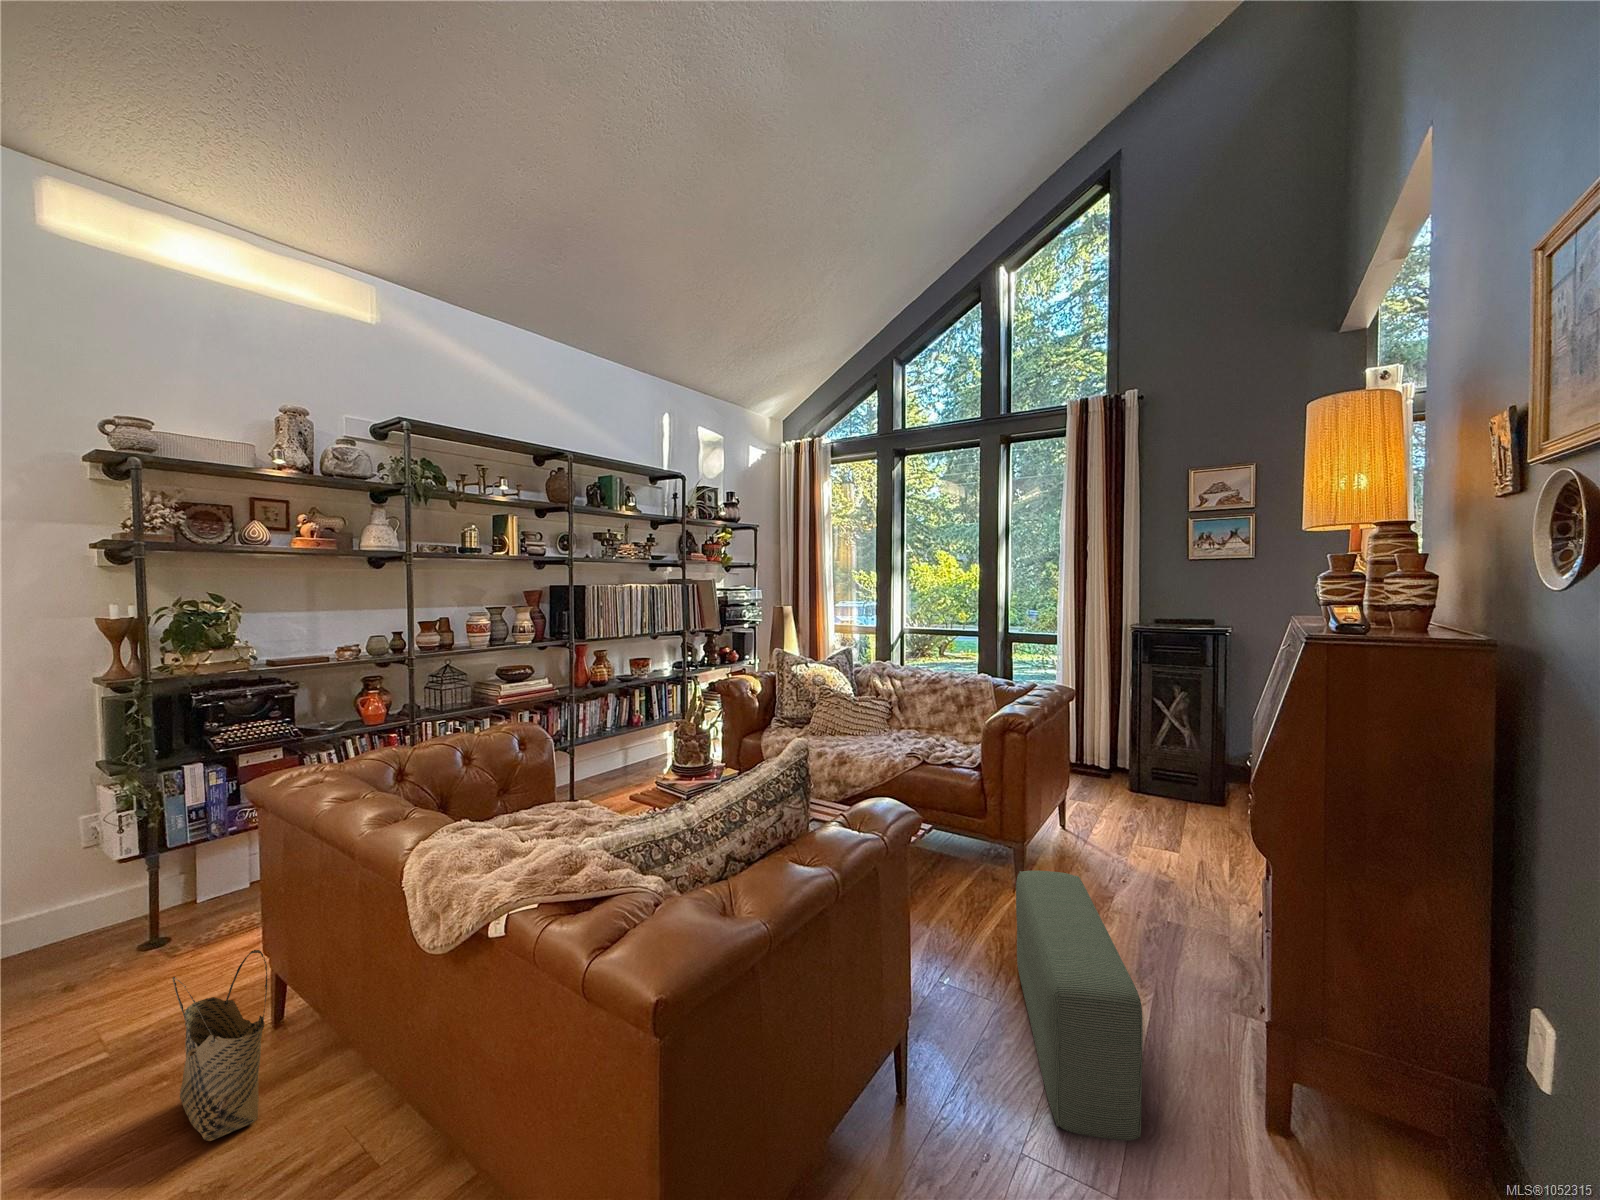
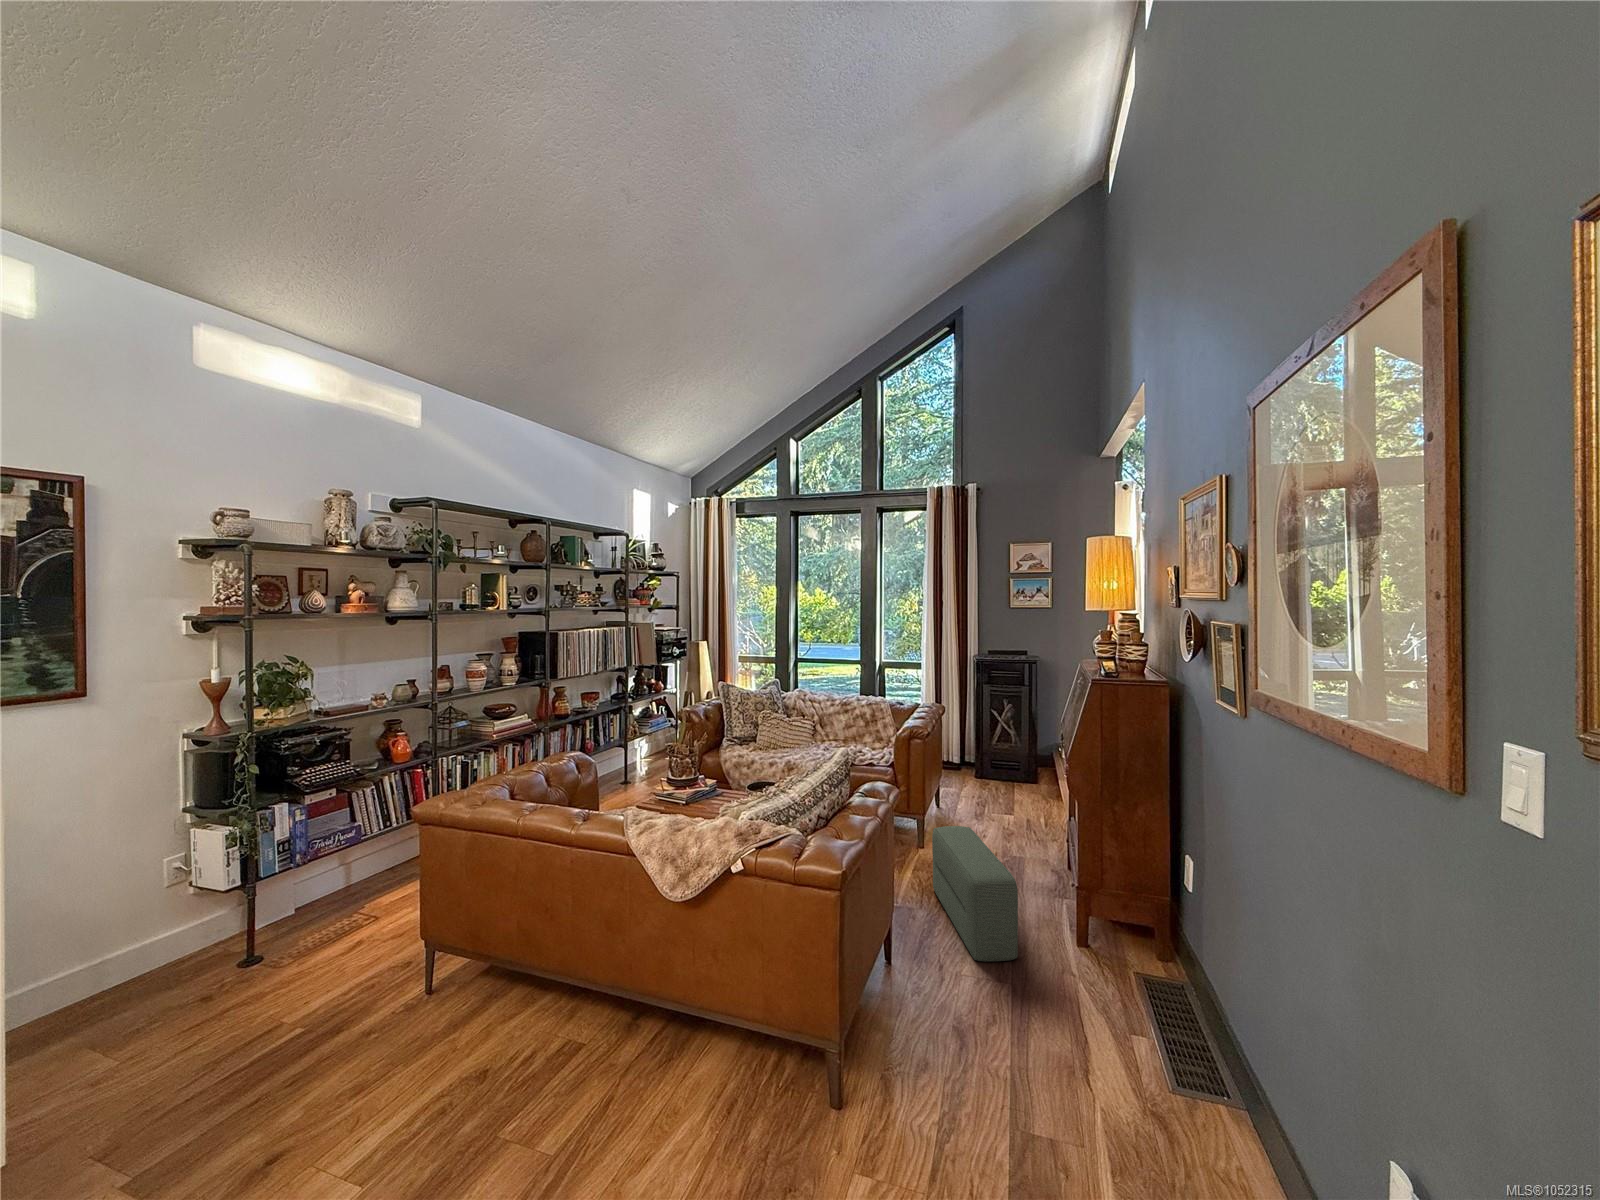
woven basket: present [173,950,267,1141] -> none [405,923,481,1051]

